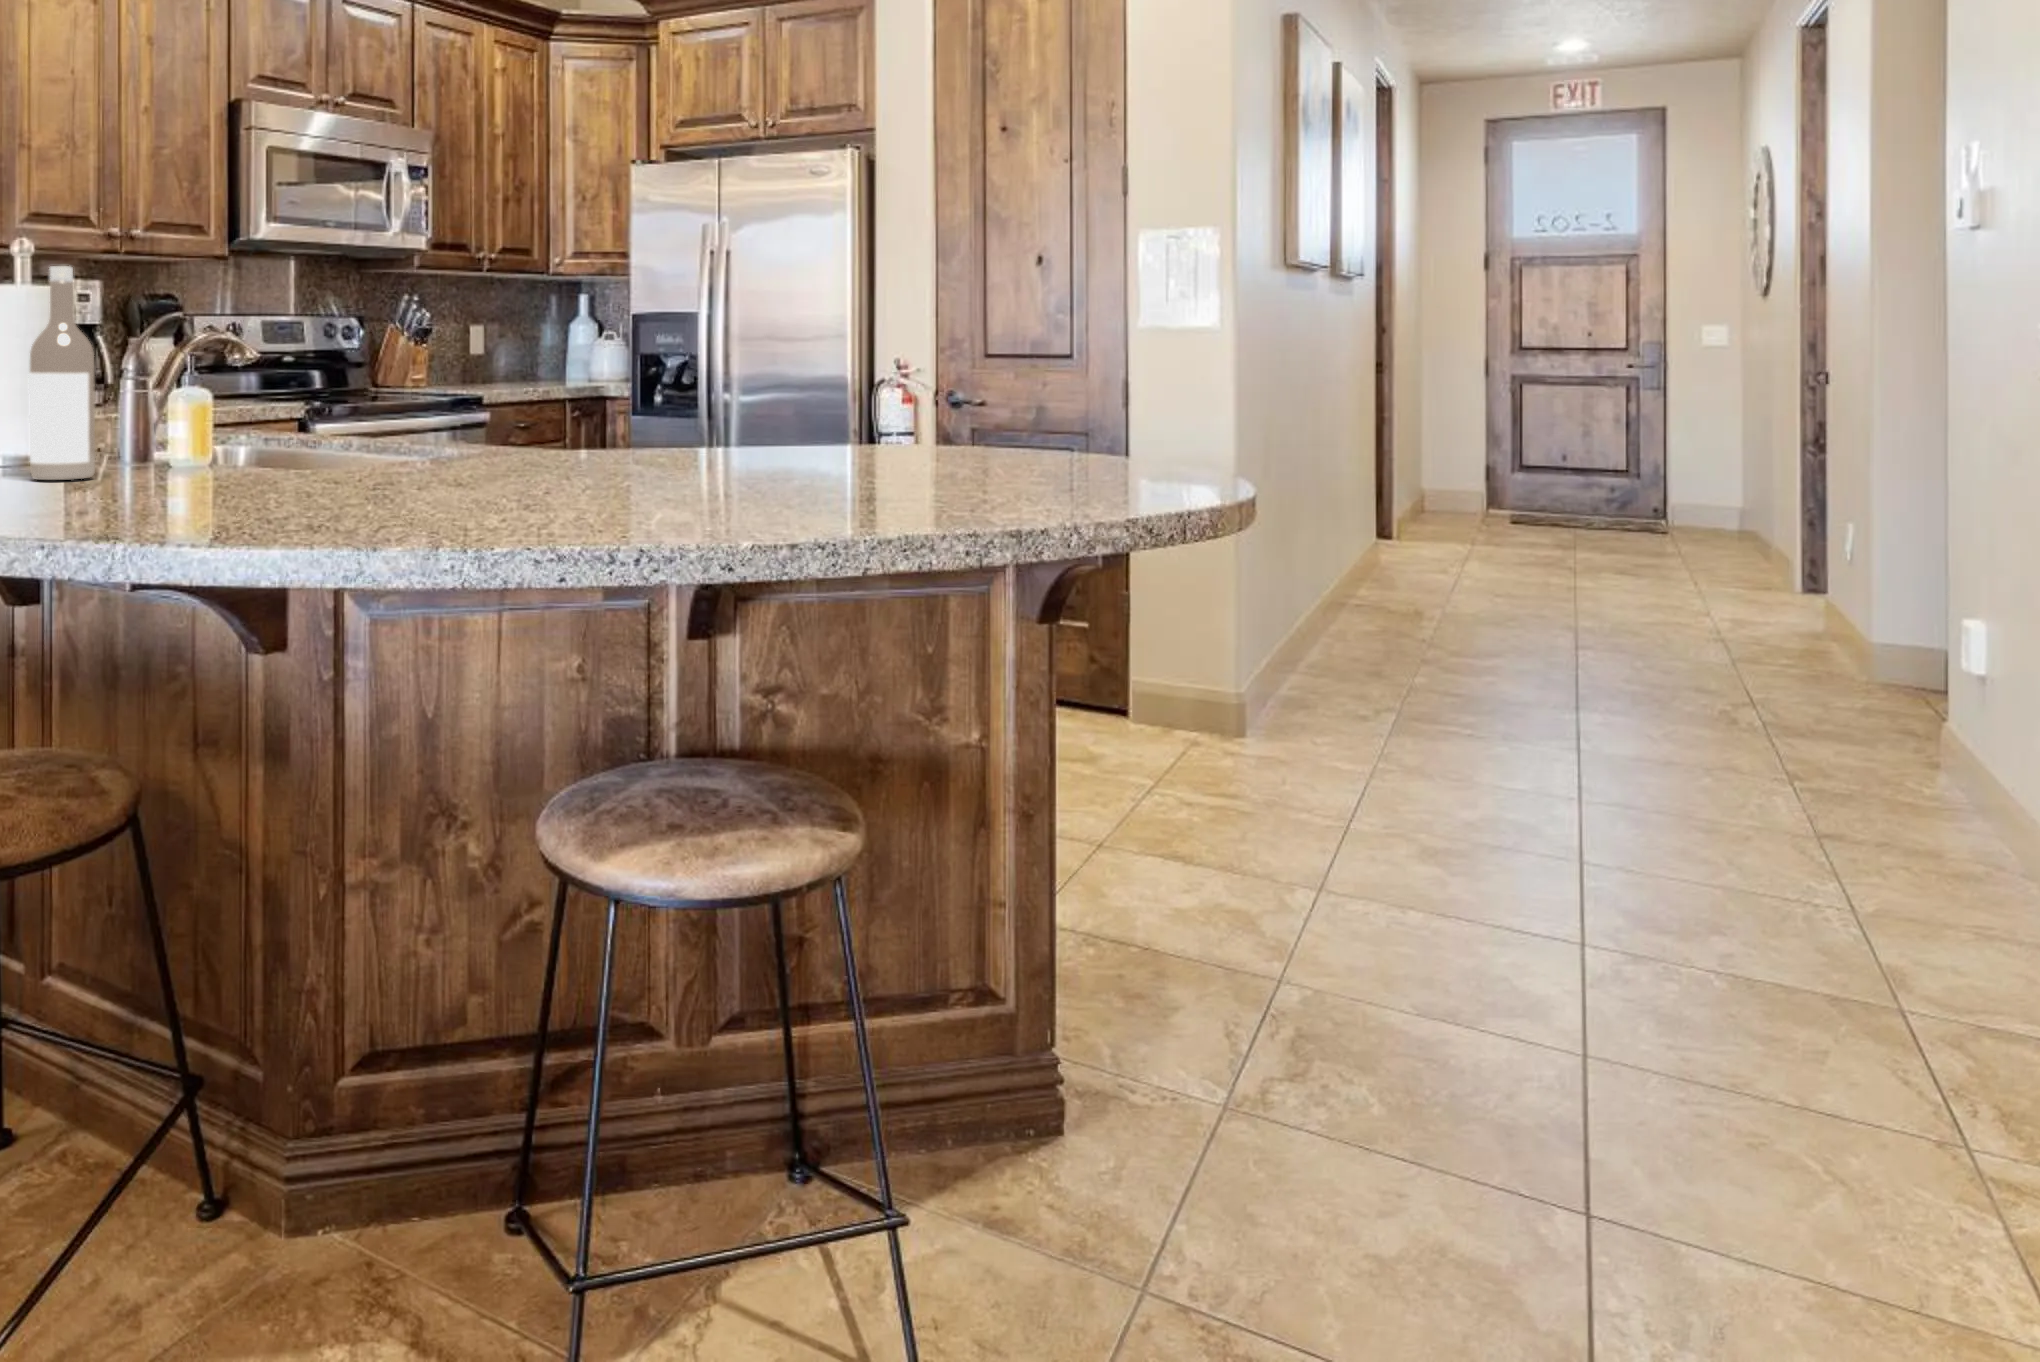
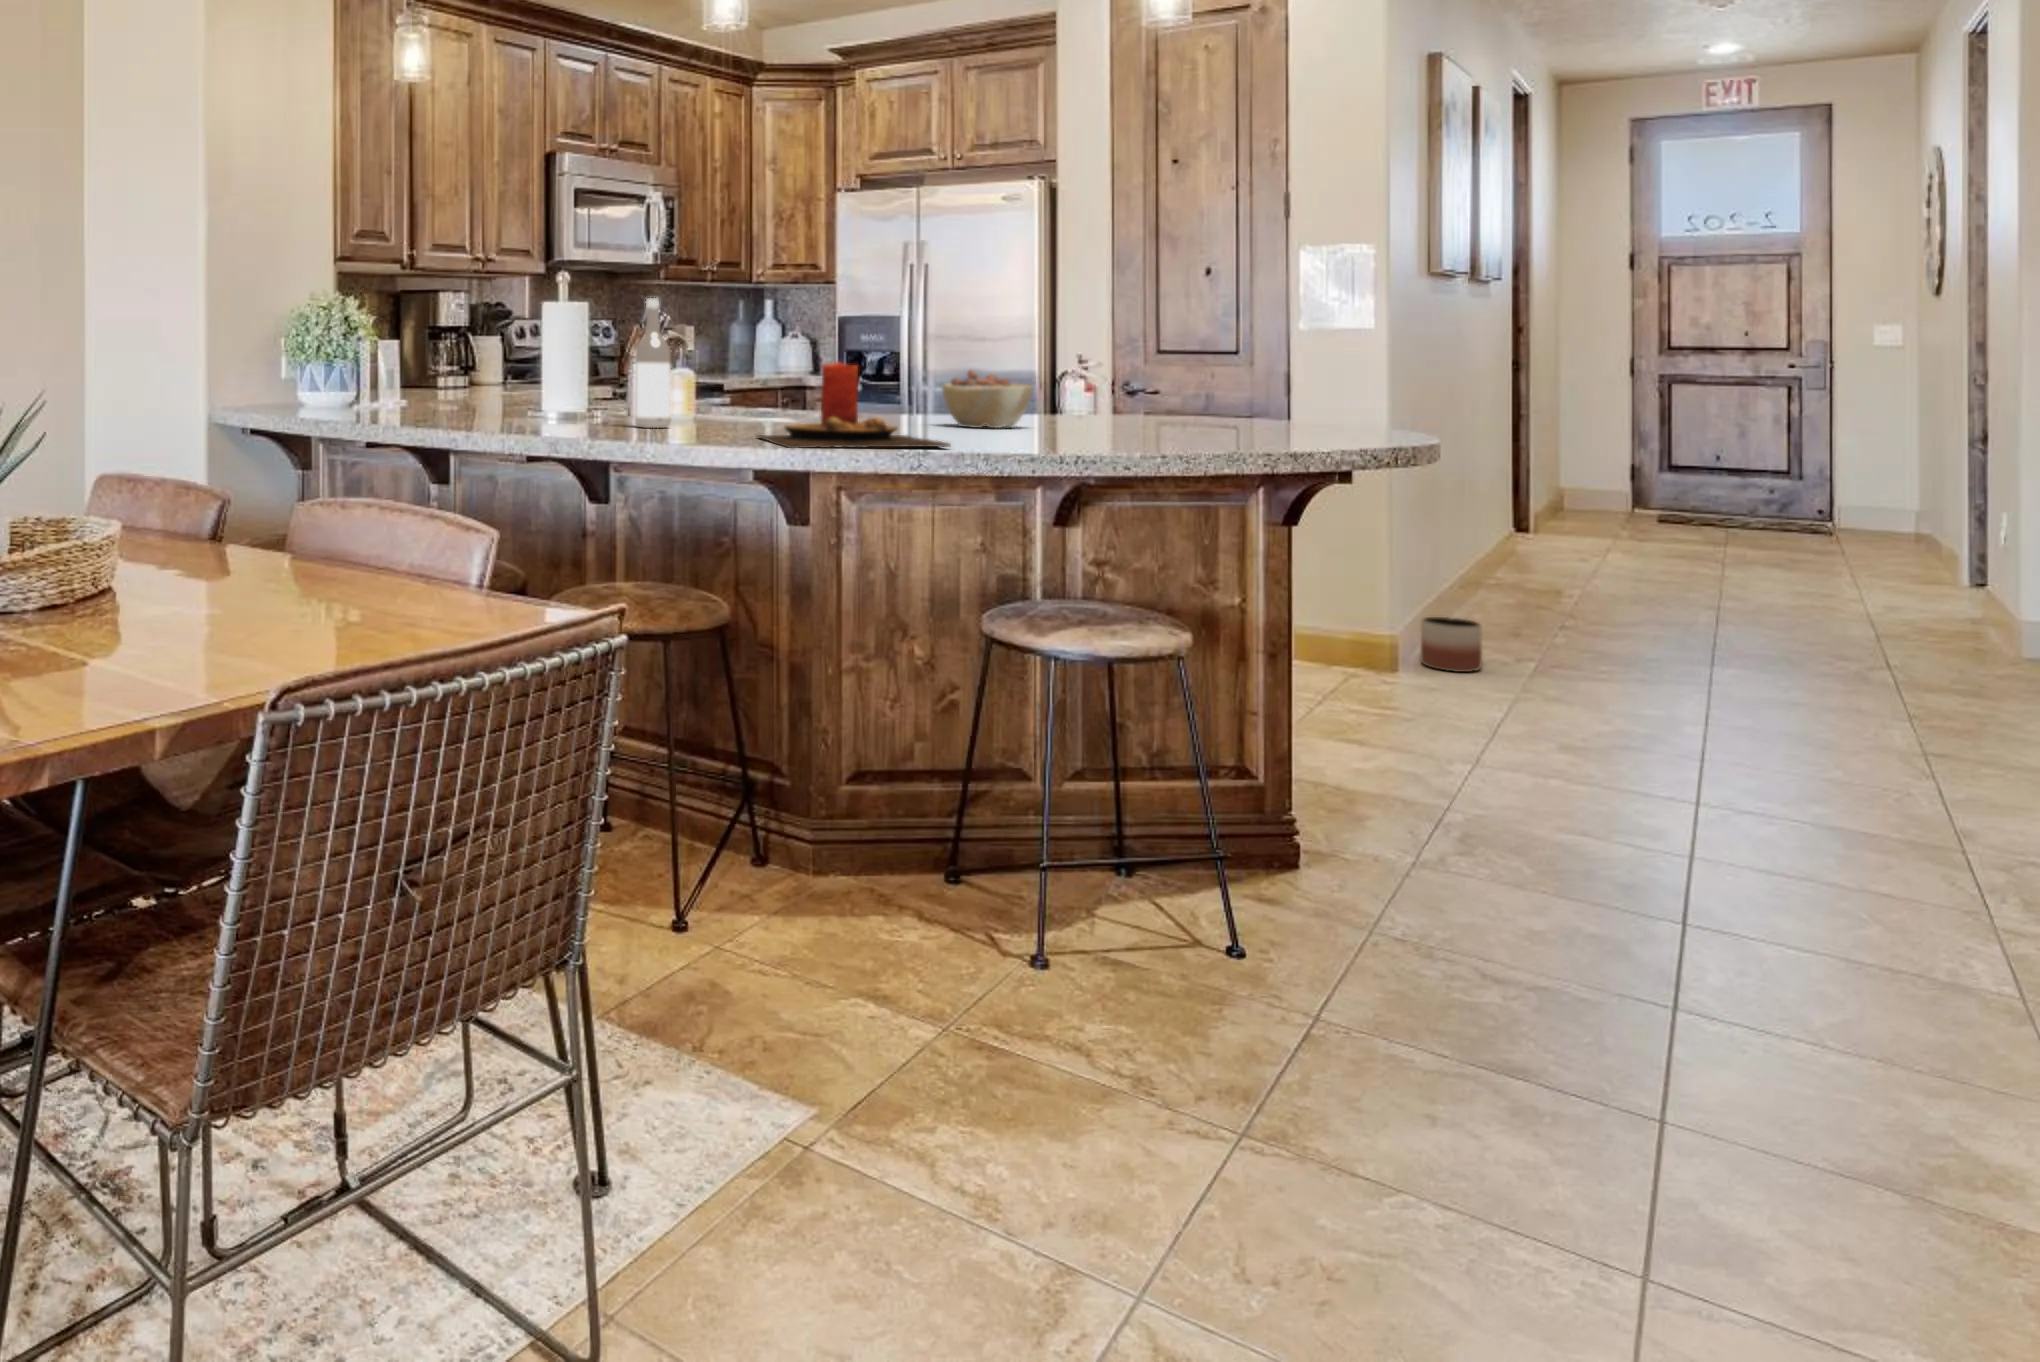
candle: none [82,370,414,537] -> present [757,362,950,448]
bowl: none [590,379,719,467] -> present [942,370,1032,428]
planter: none [1272,666,1338,733] -> present [1421,617,1482,672]

